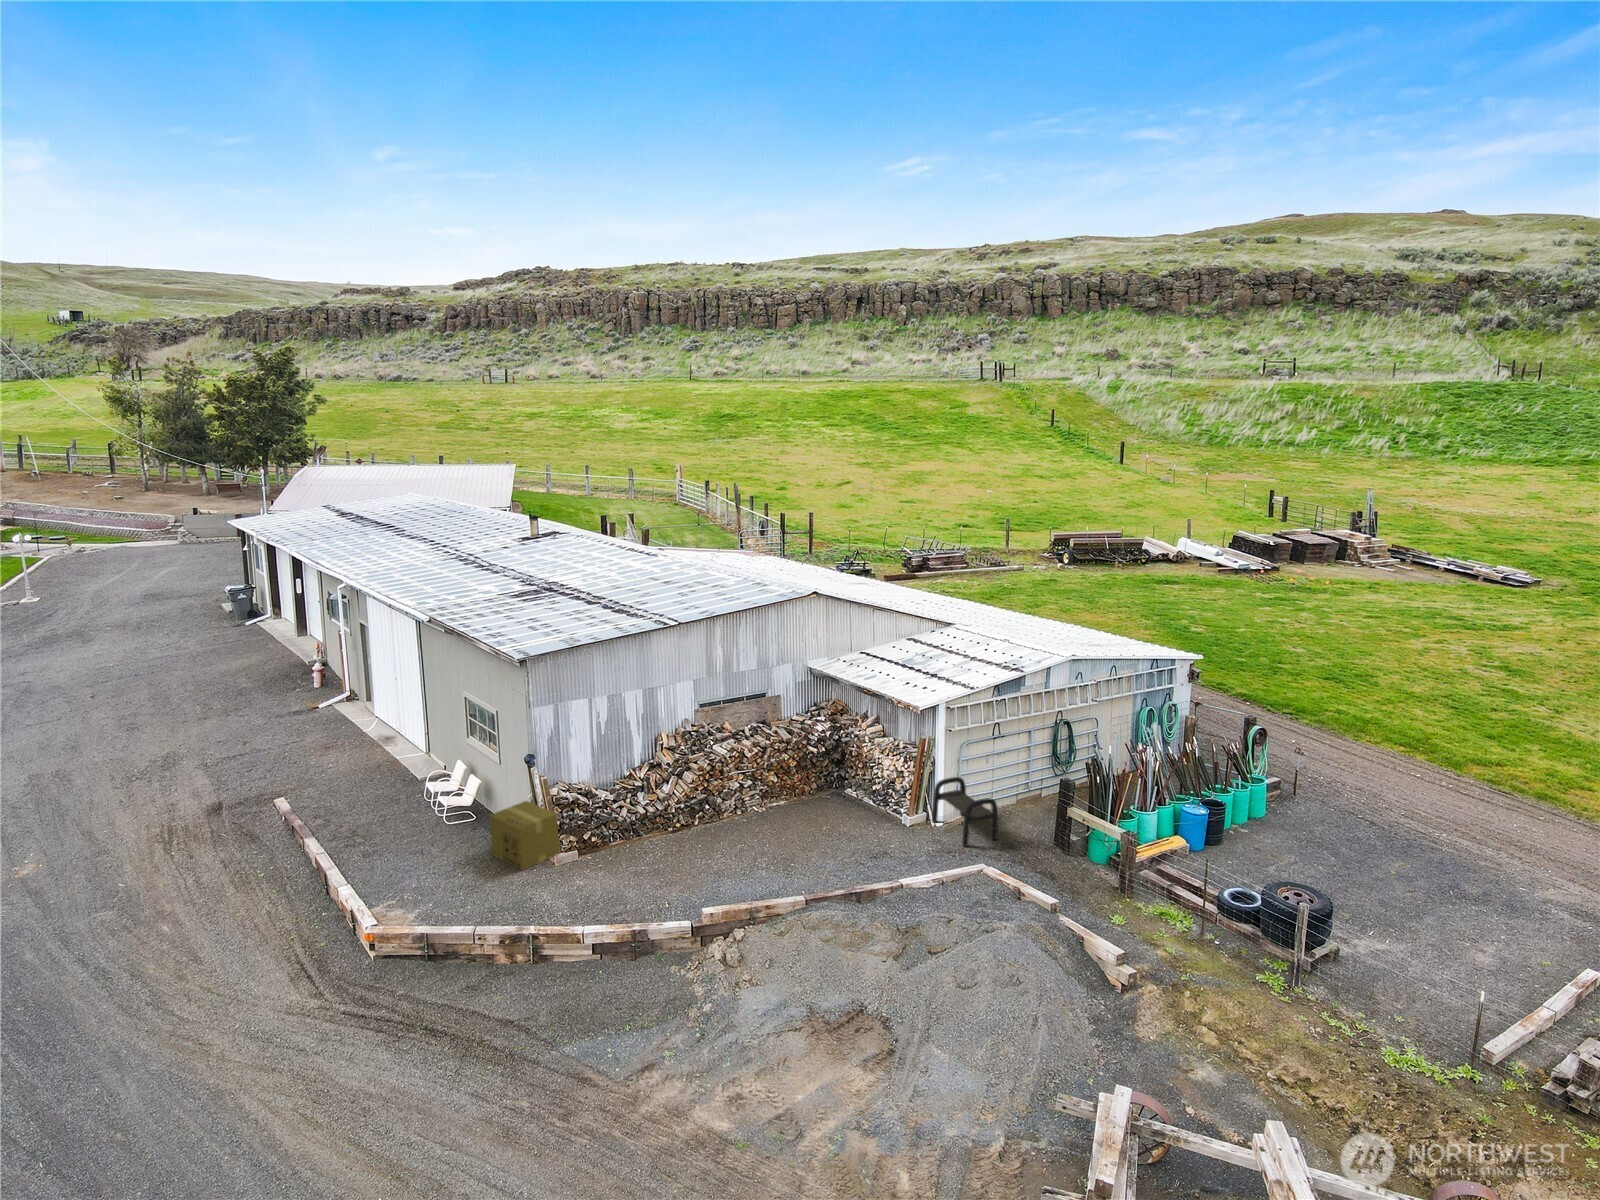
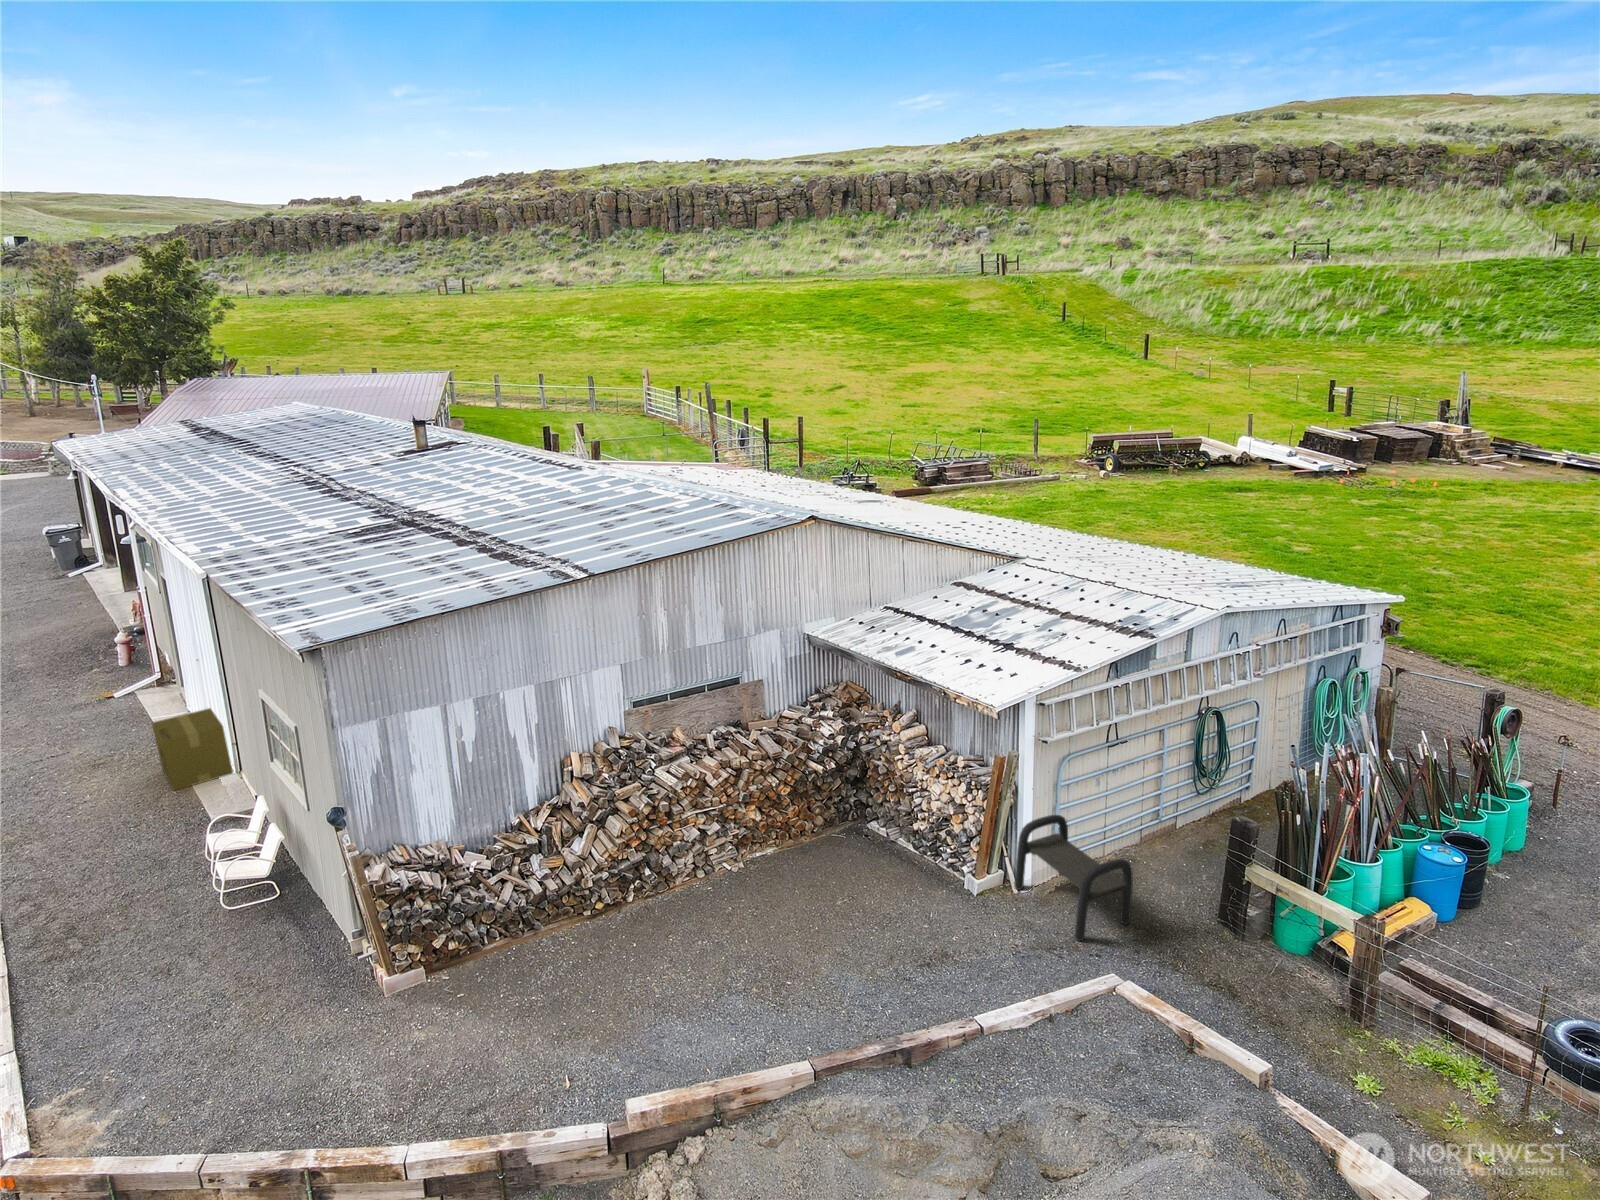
cardboard box: present [490,801,559,870] -> present [152,708,233,790]

